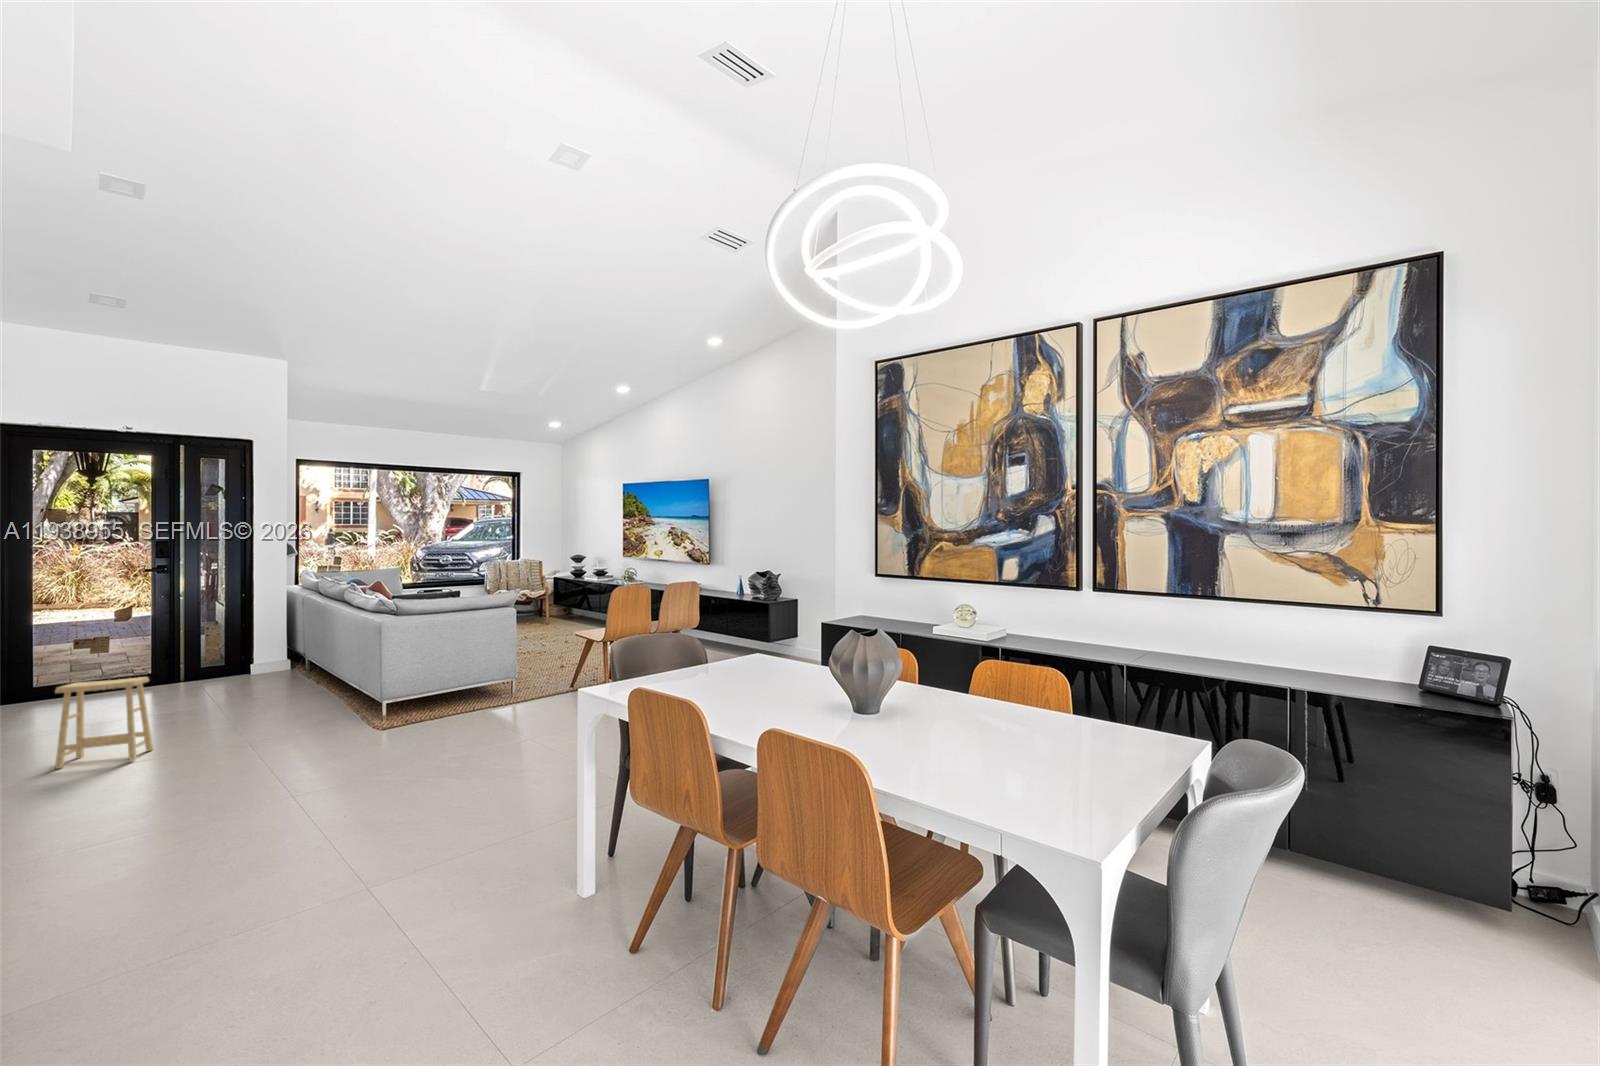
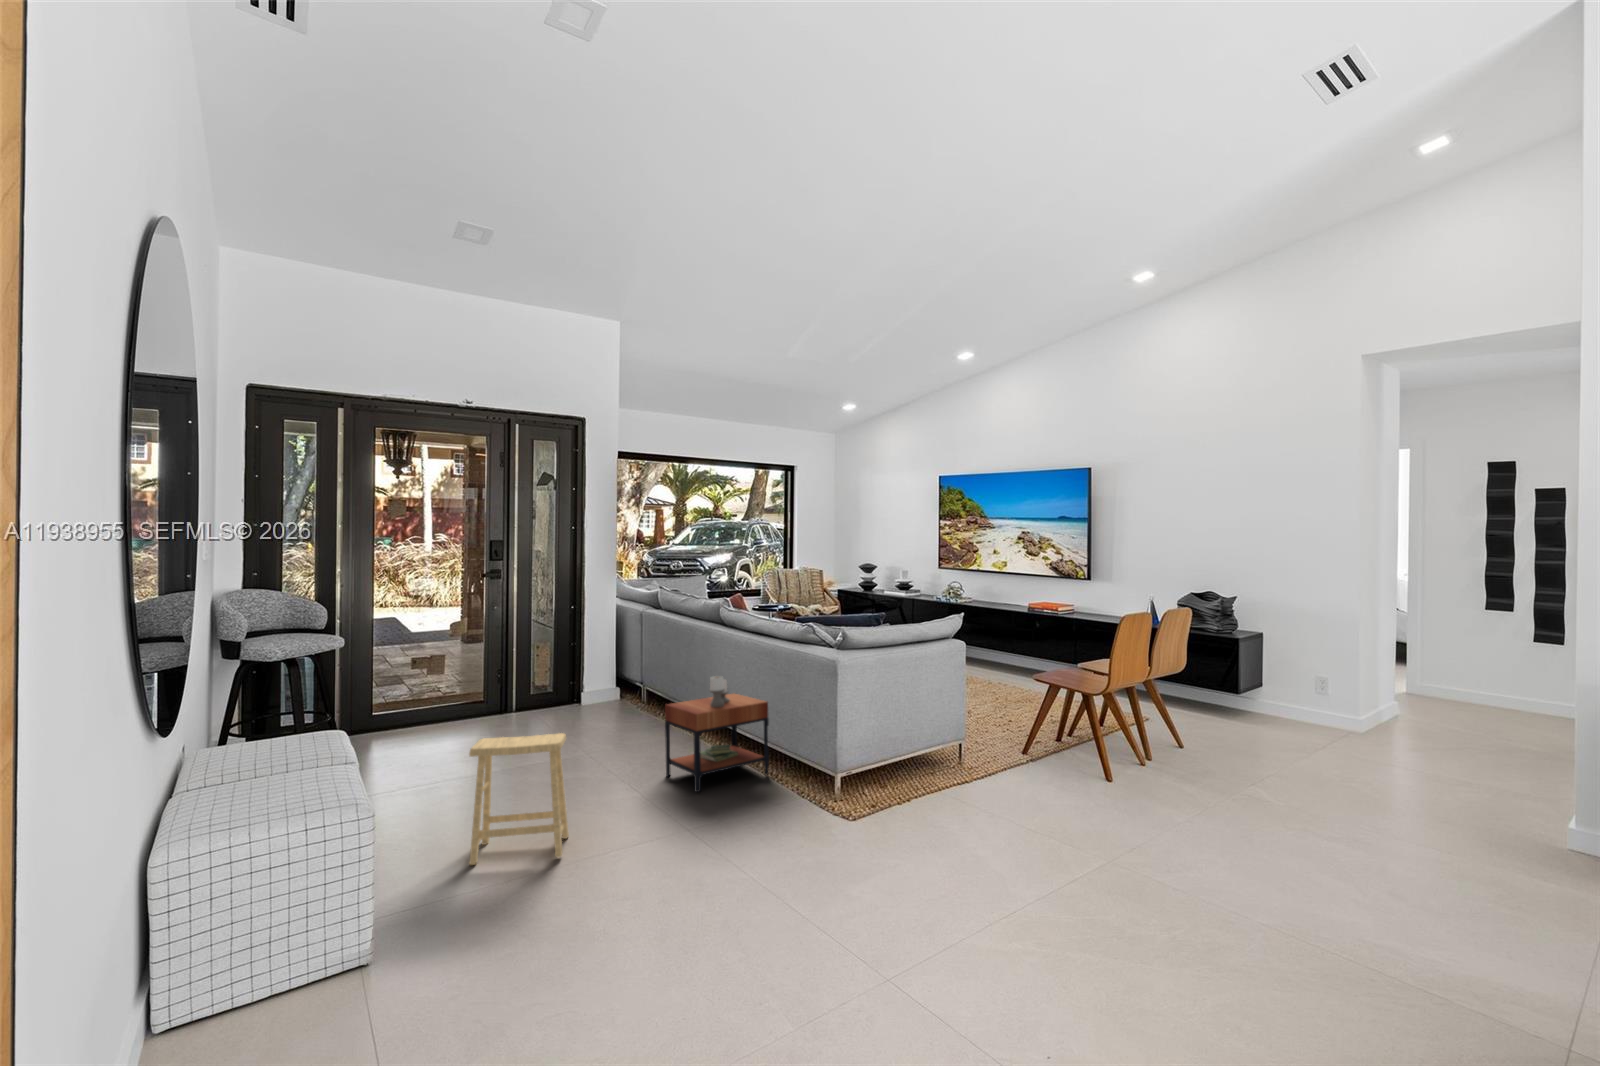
side table: none [272,637,359,721] -> present [665,676,769,792]

